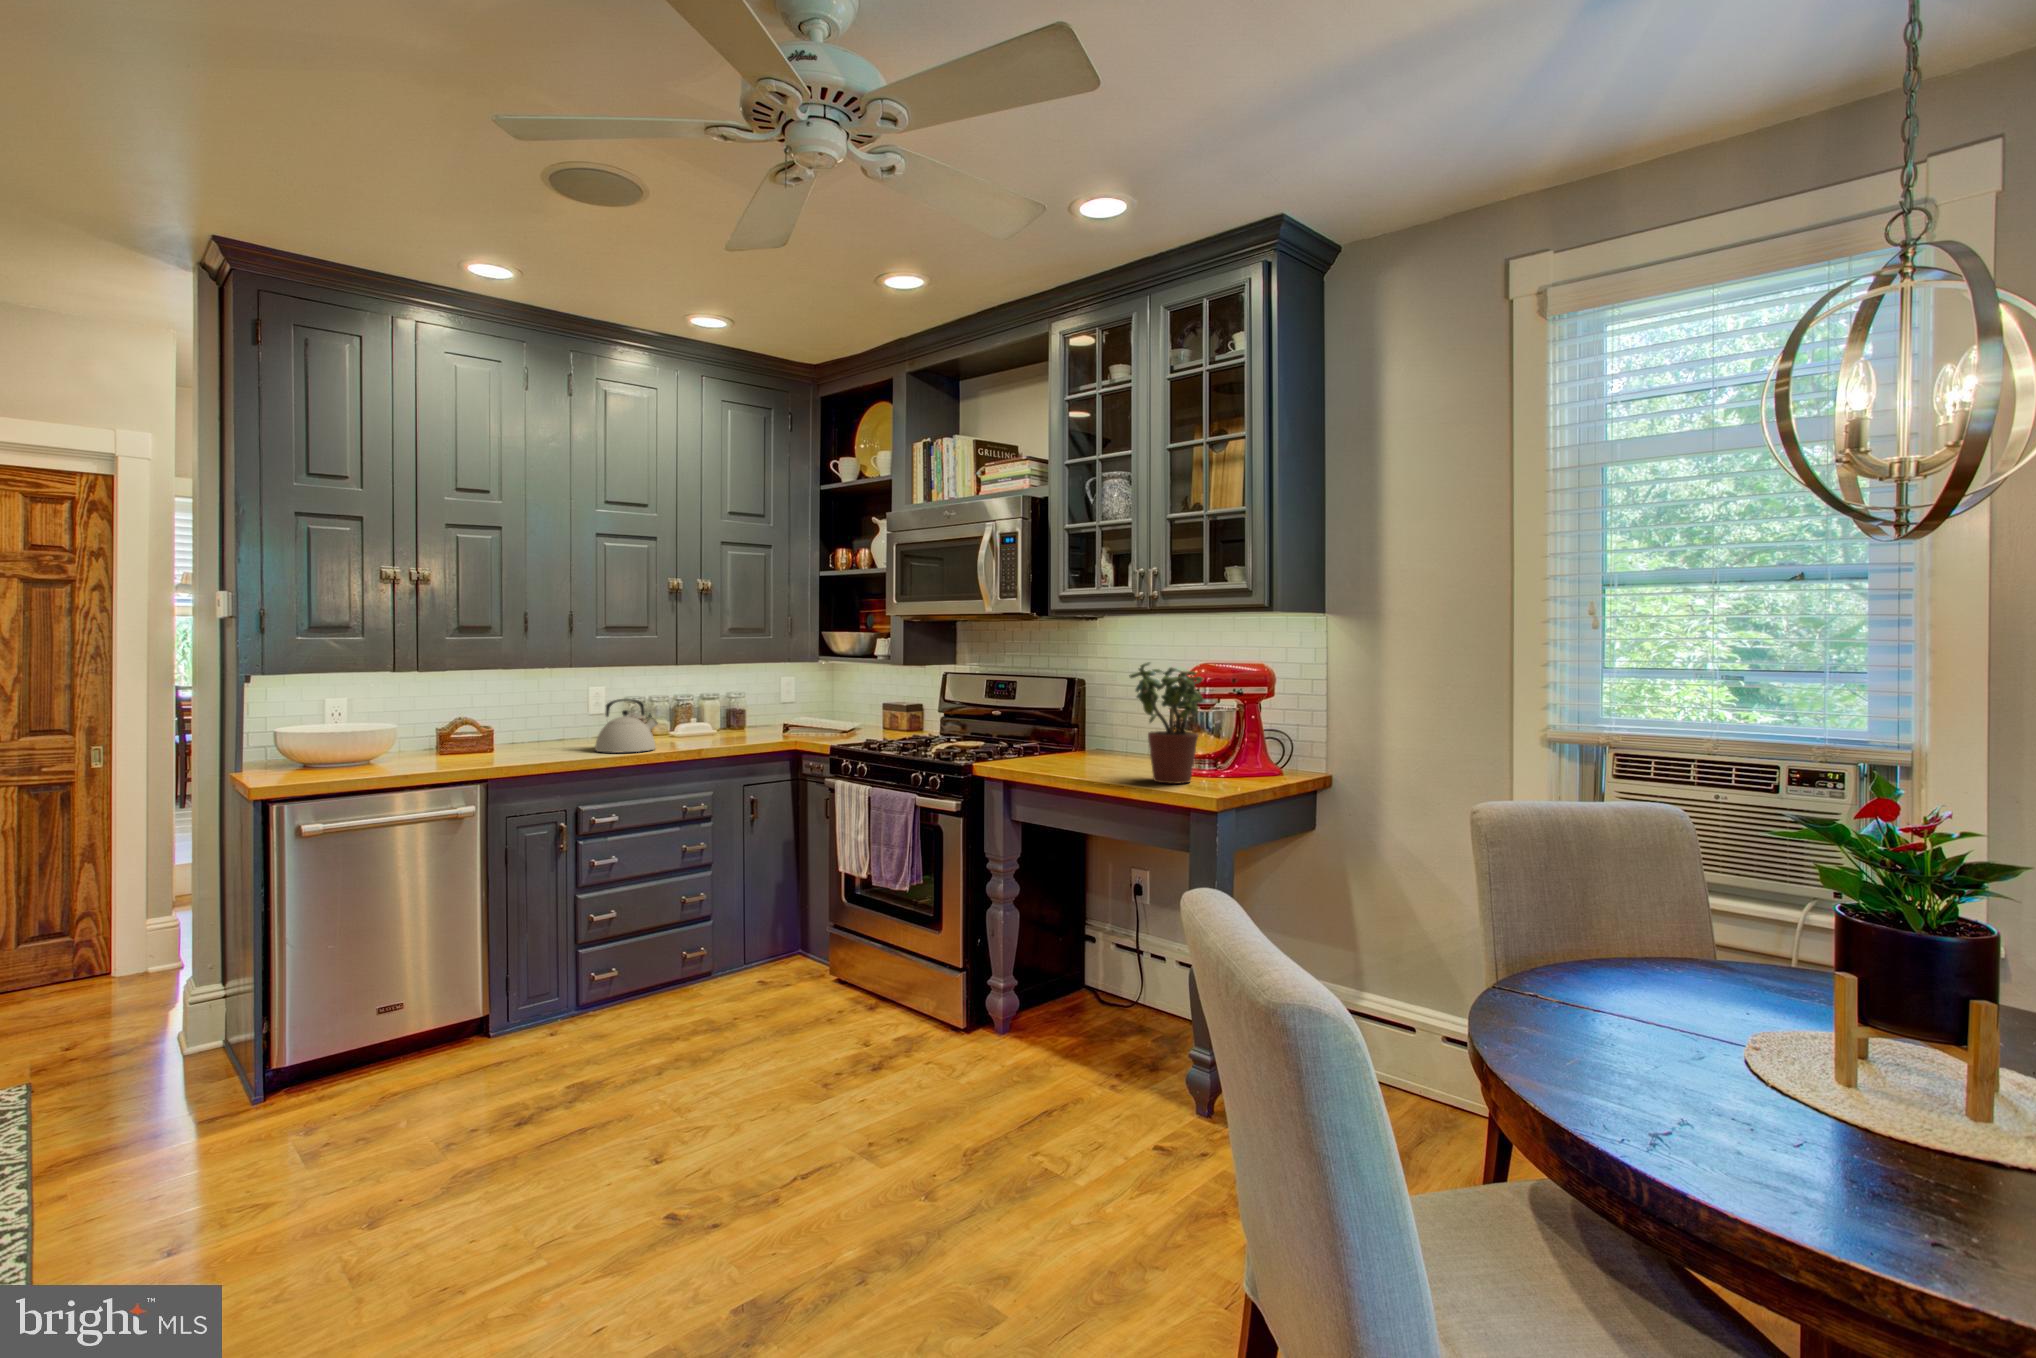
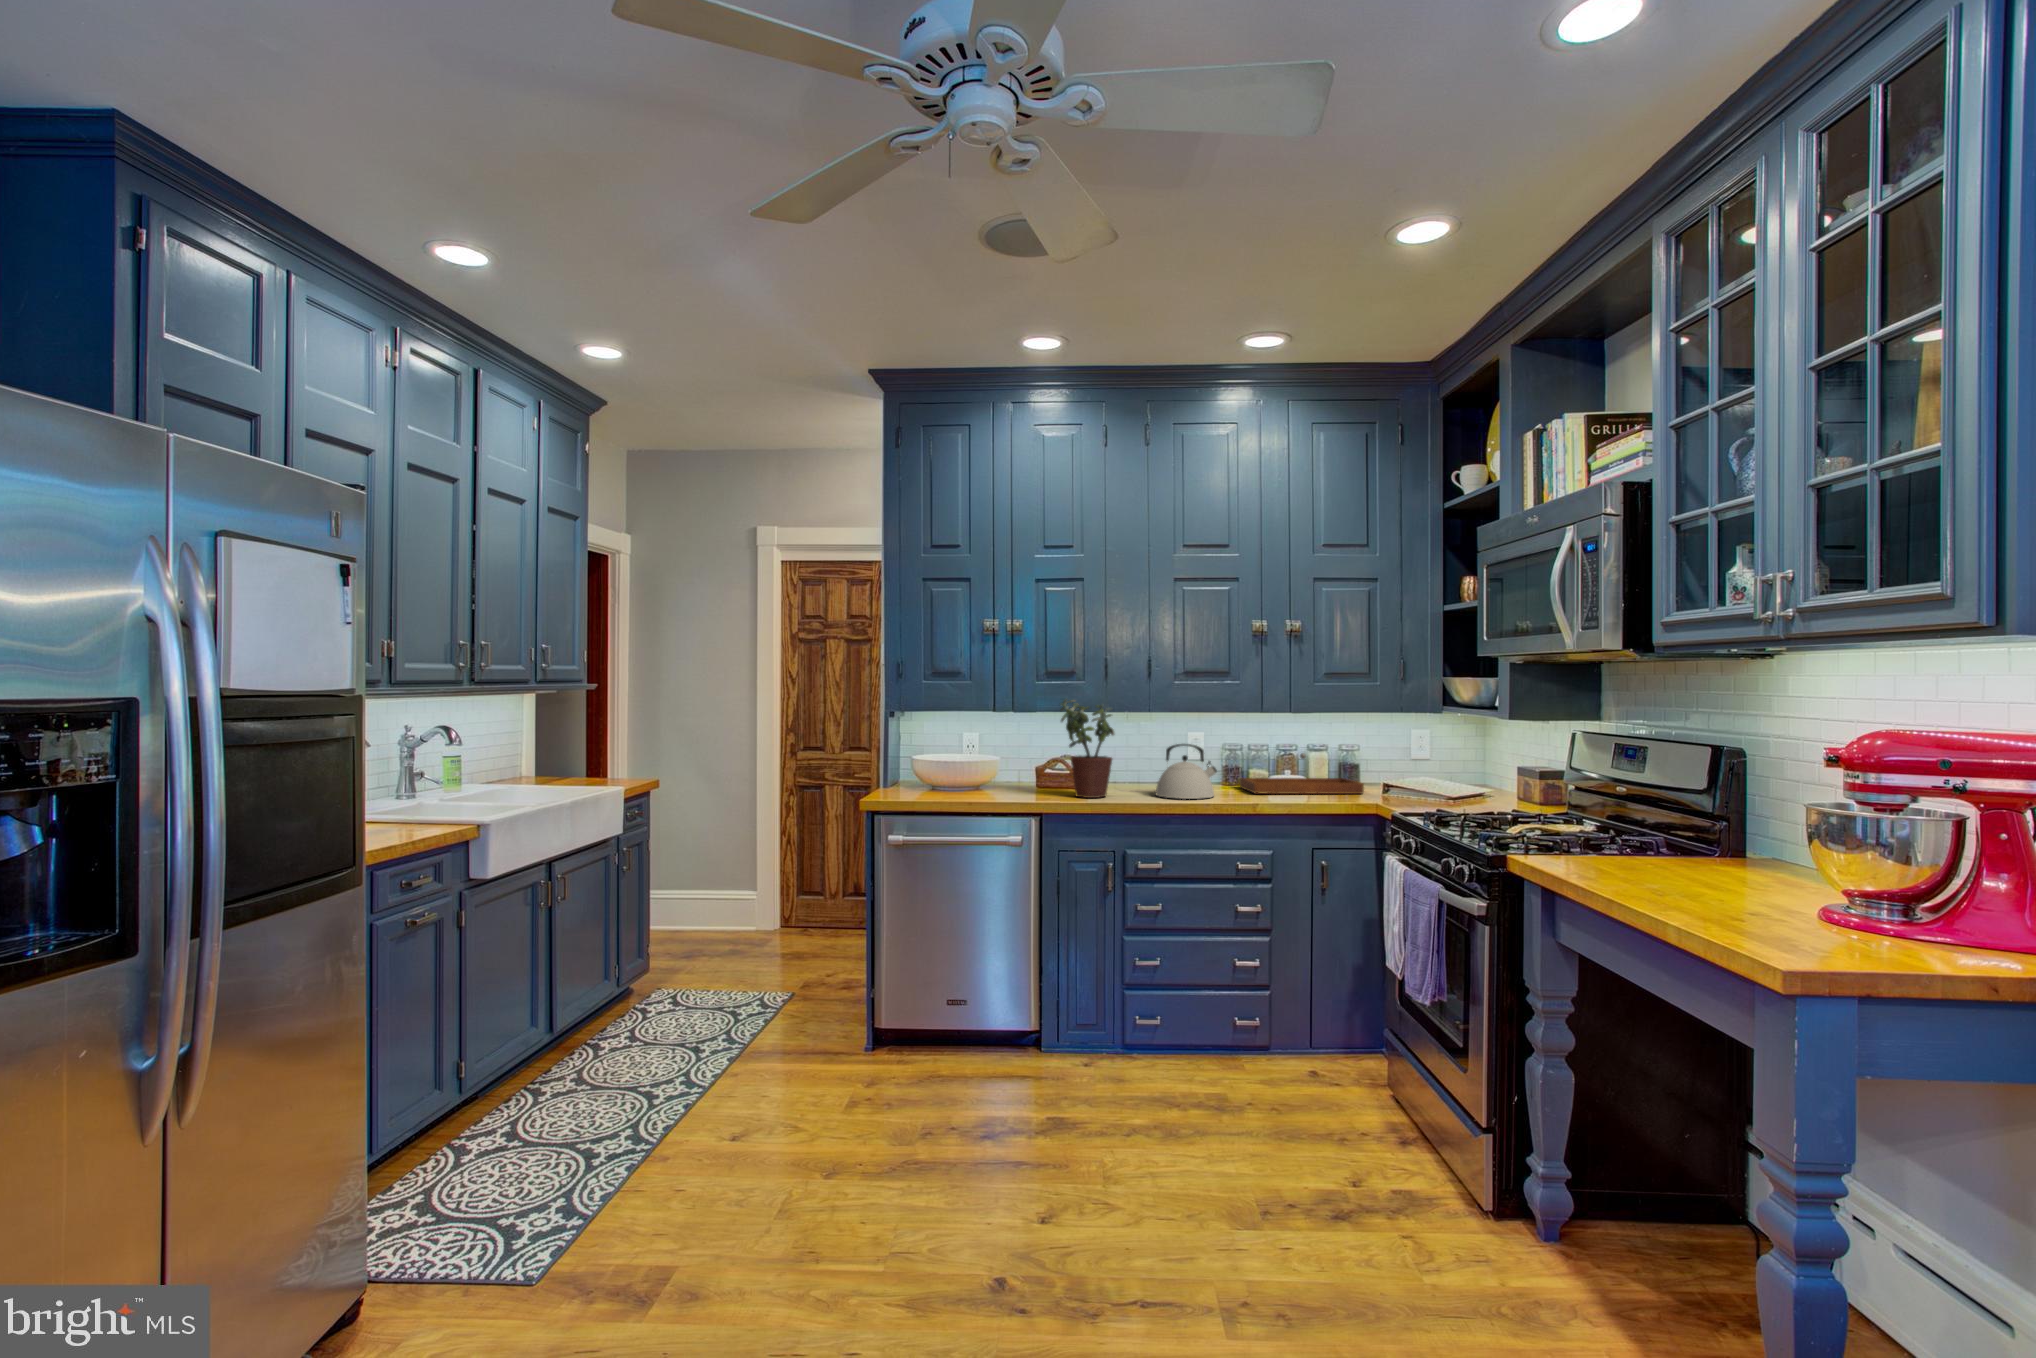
potted plant: present [1129,662,1203,784] -> present [1061,699,1114,798]
tray: none [658,703,773,742] -> present [1240,753,1364,794]

